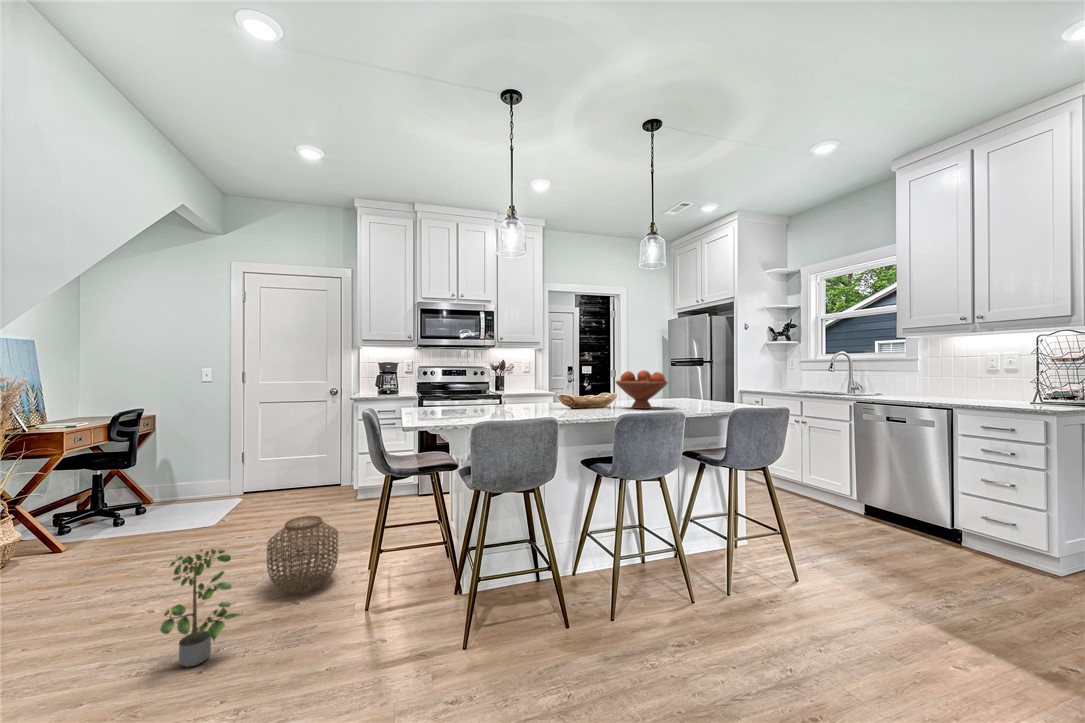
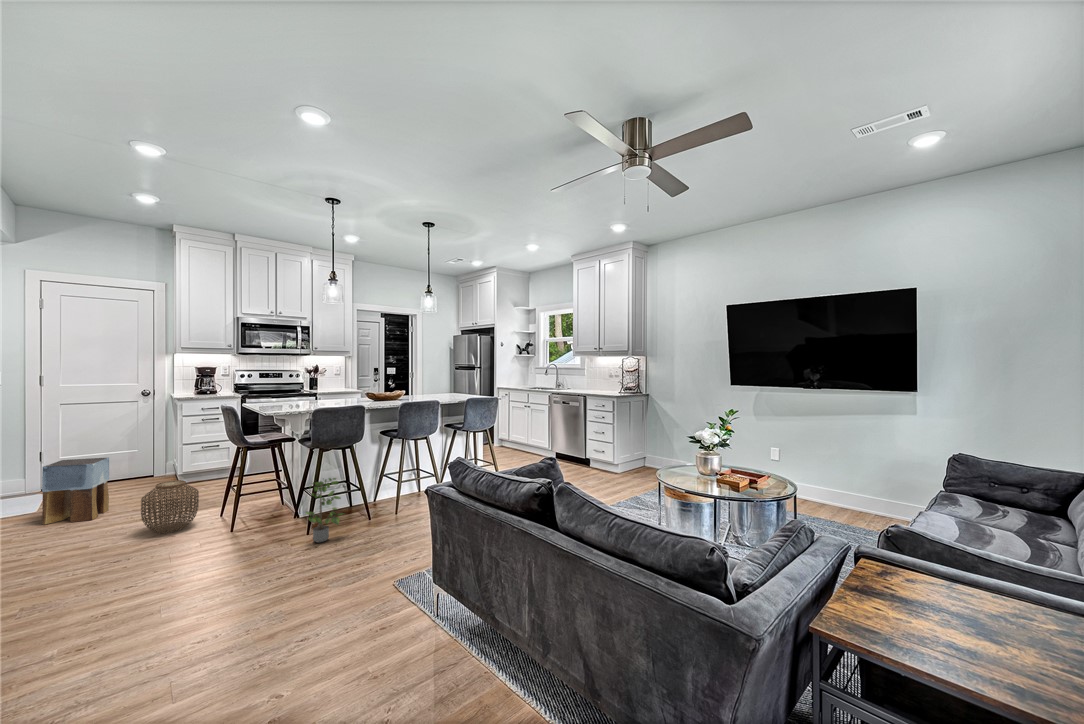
fruit bowl: present [616,371,668,409] -> none [402,376,434,399]
stool: none [196,470,269,551] -> present [42,457,109,525]
potted plant: present [160,549,241,667] -> present [306,478,343,542]

